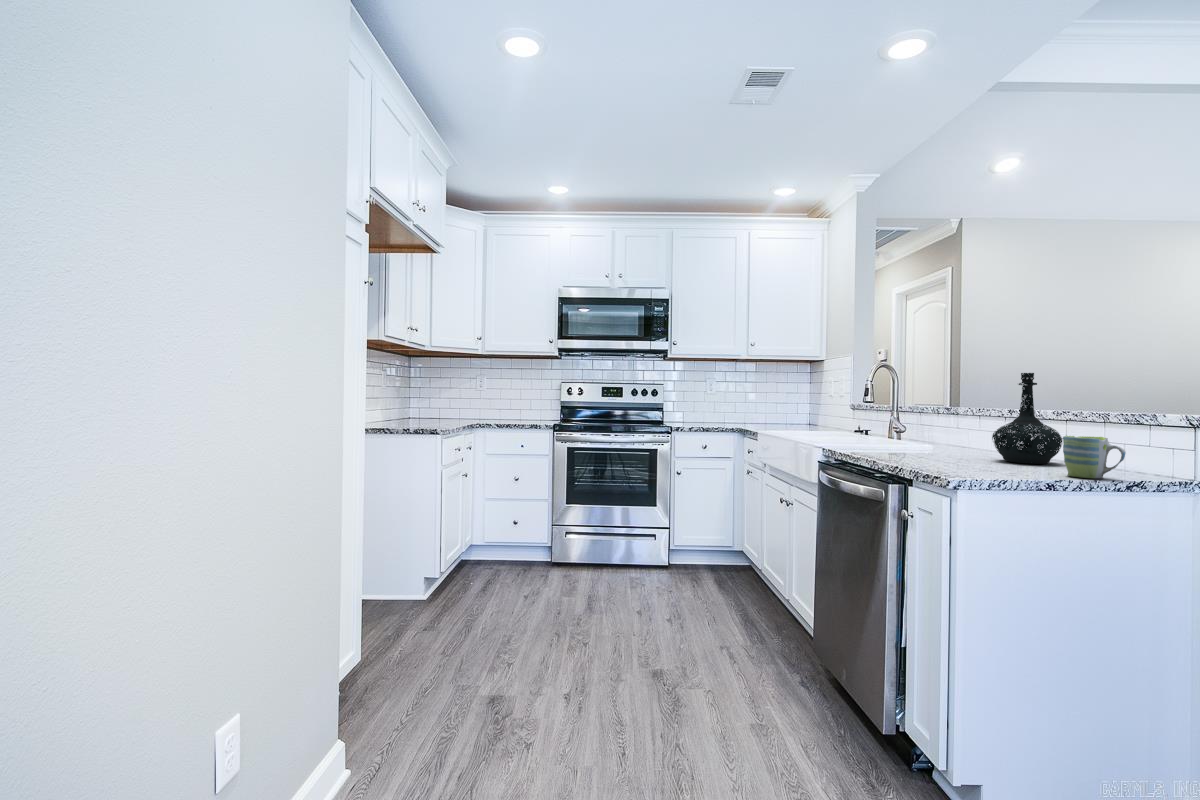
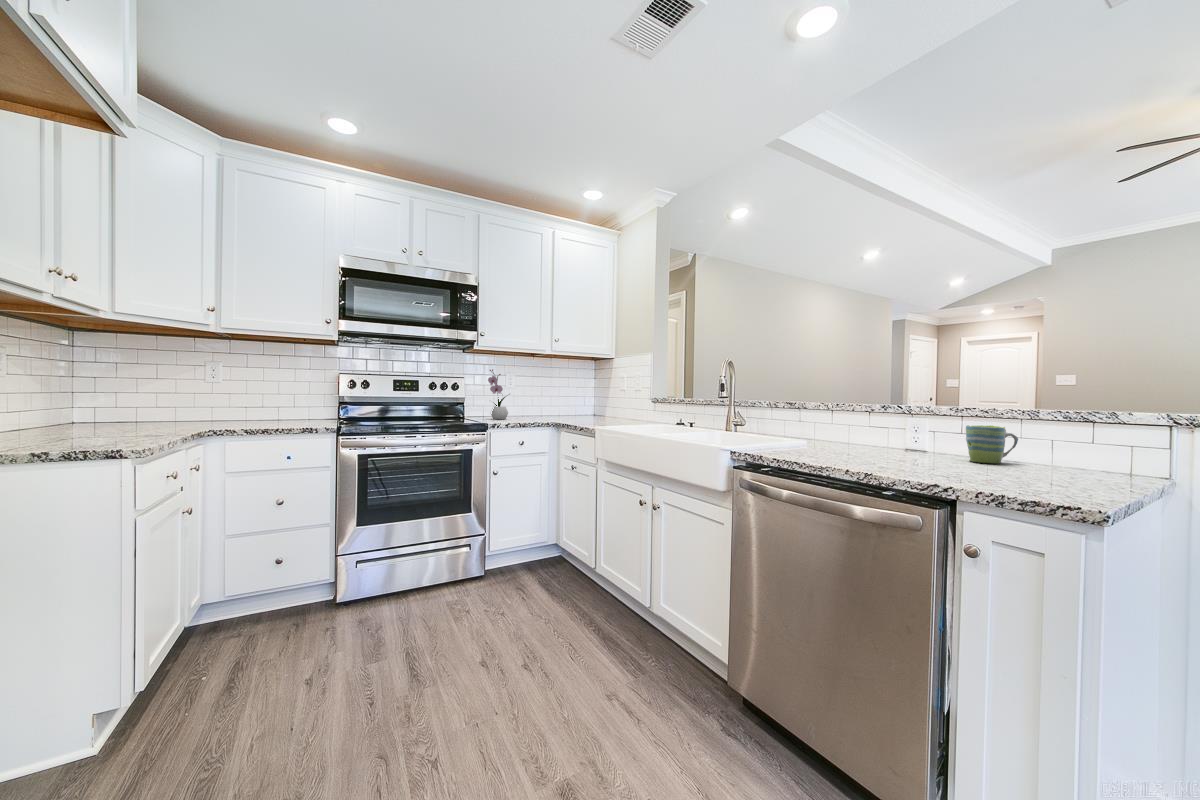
bottle: present [992,373,1062,464] -> none [858,369,917,450]
flower arrangement: none [687,375,710,424] -> present [488,369,508,419]

